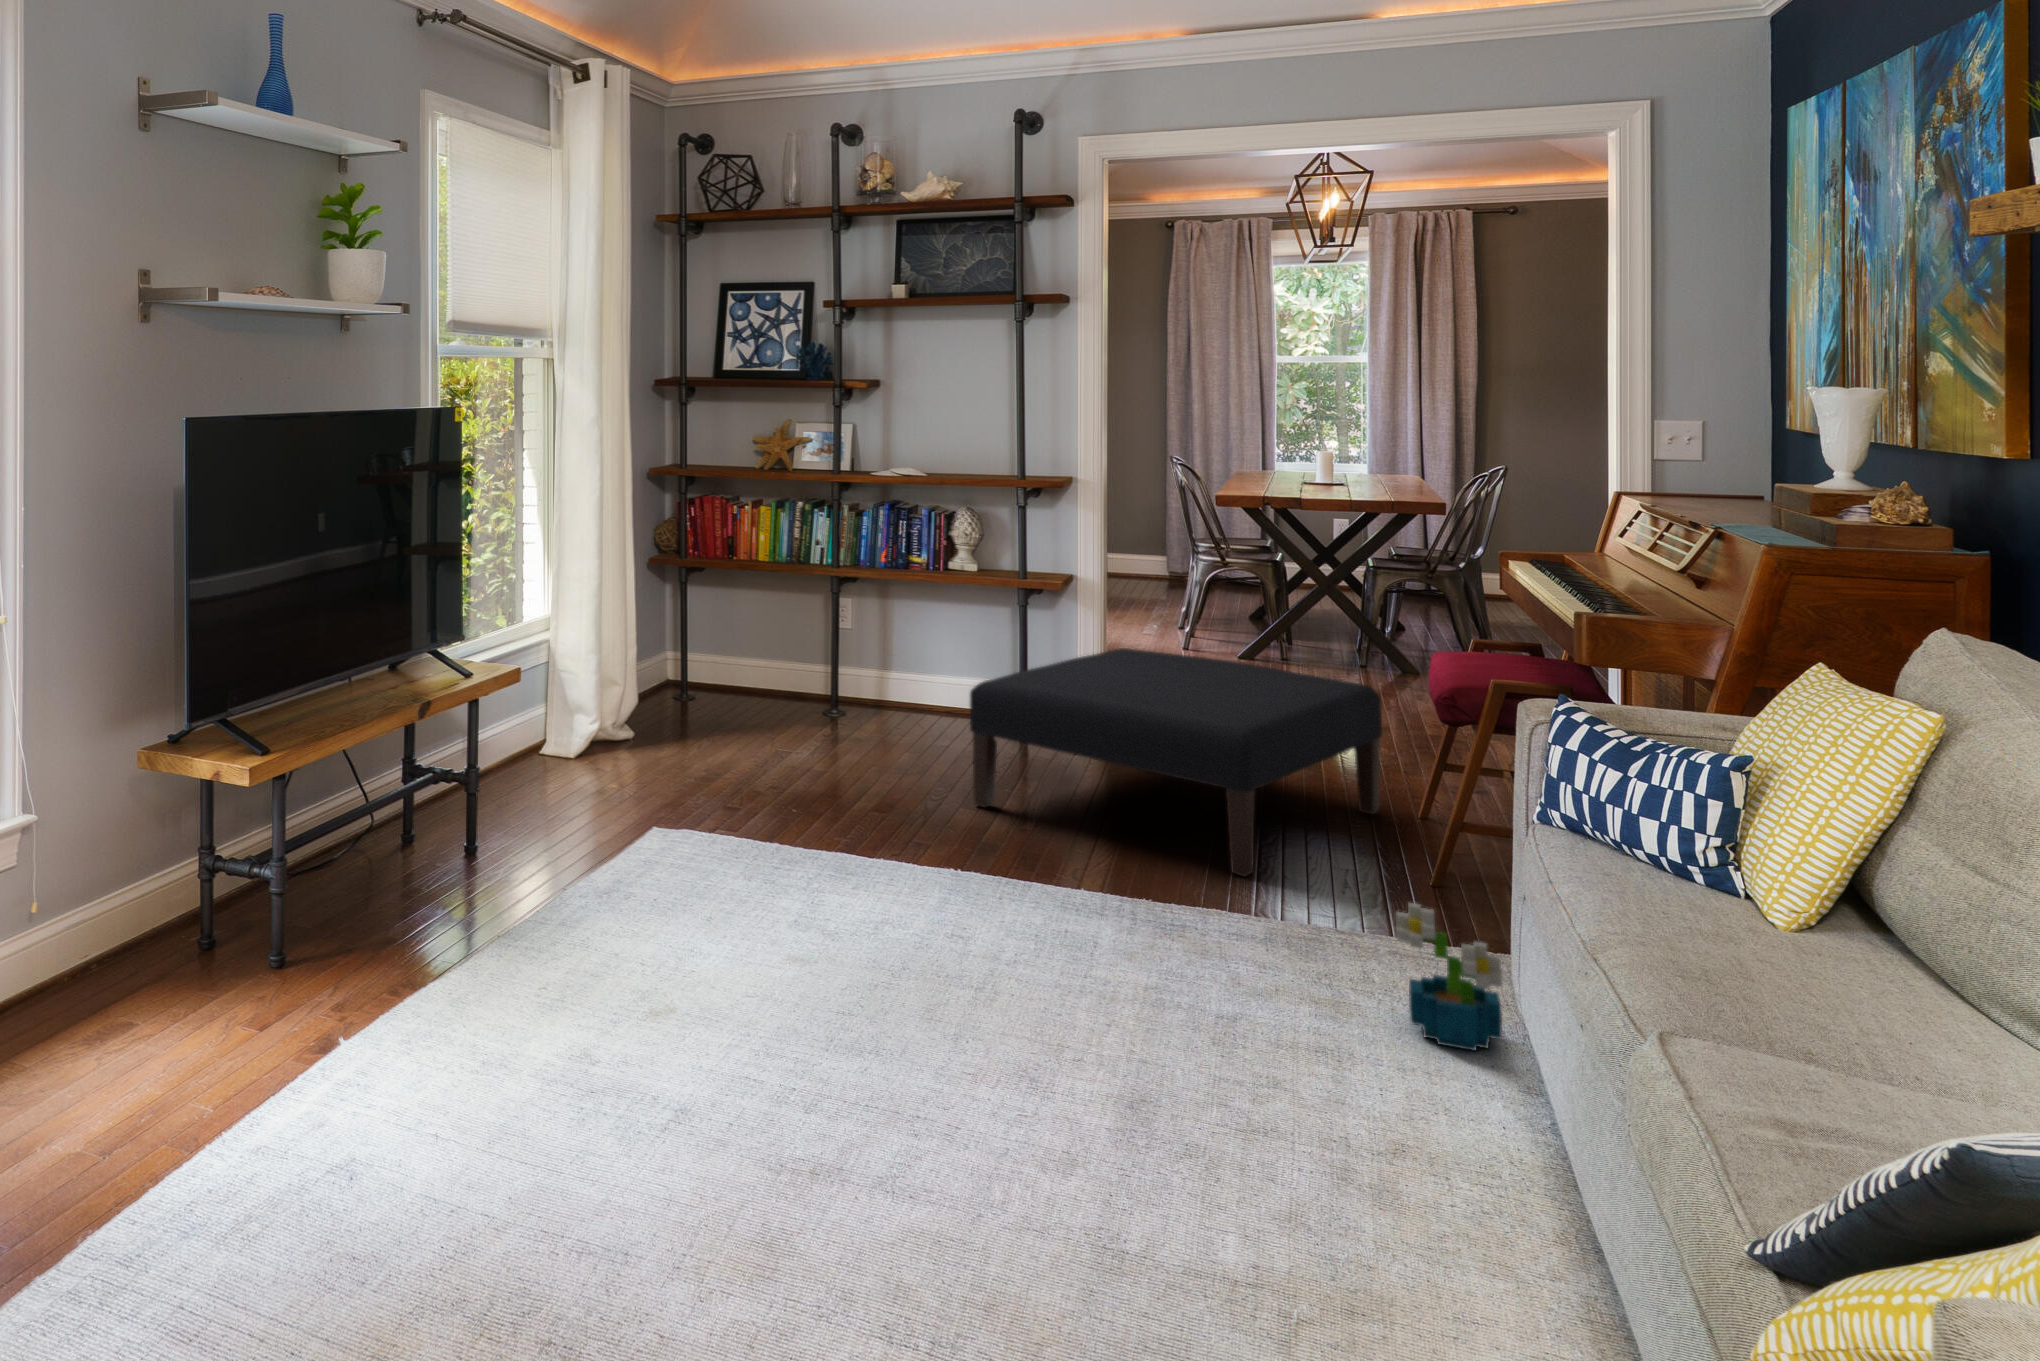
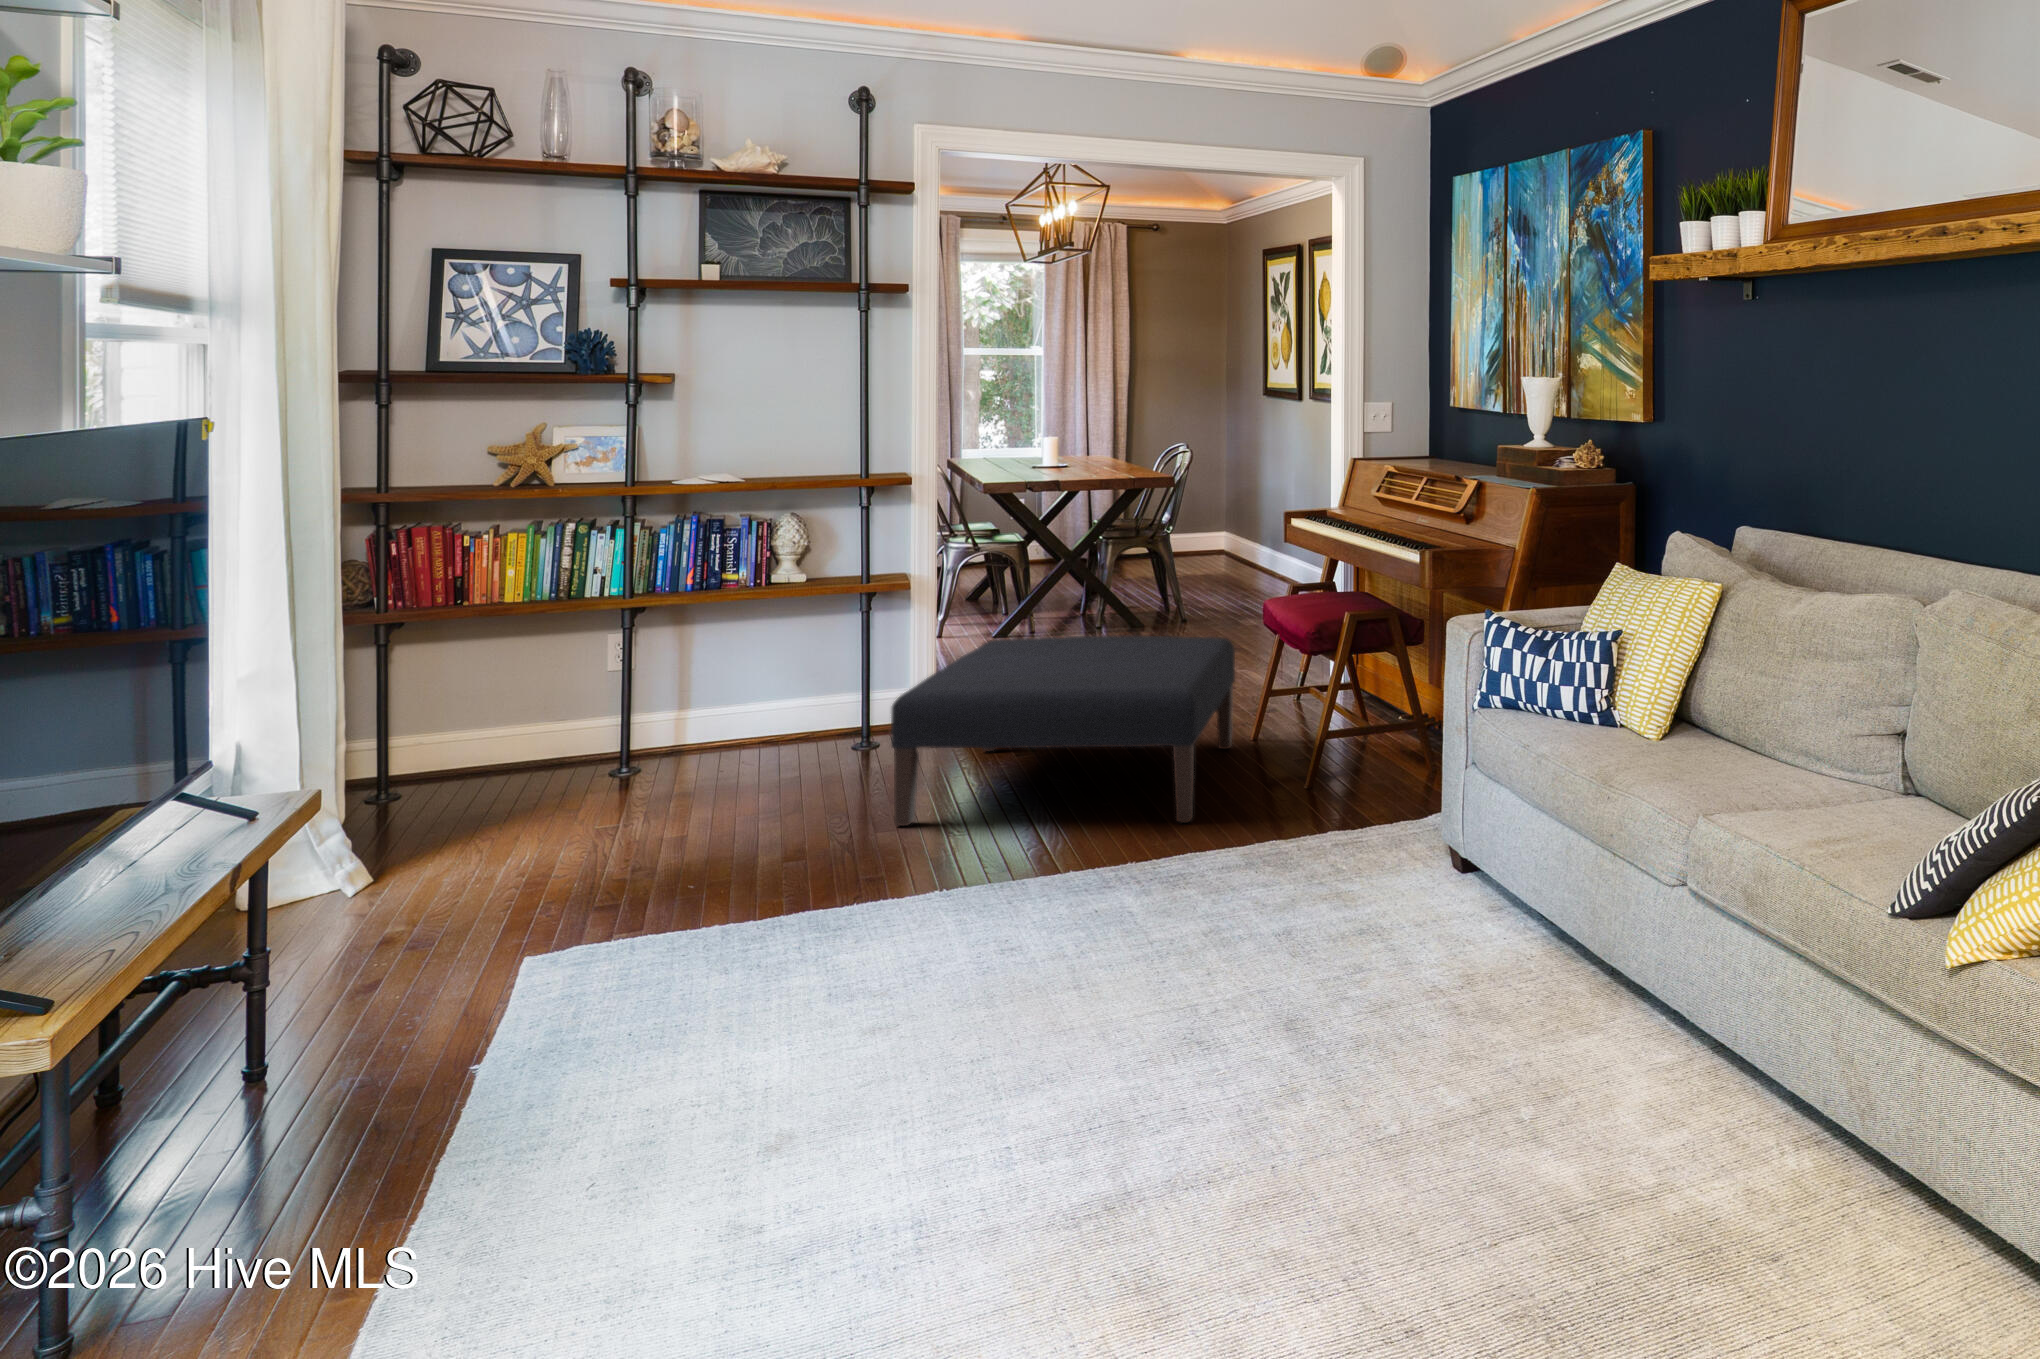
decorative plant: present [1396,903,1502,1051] -> none [1388,795,1466,902]

